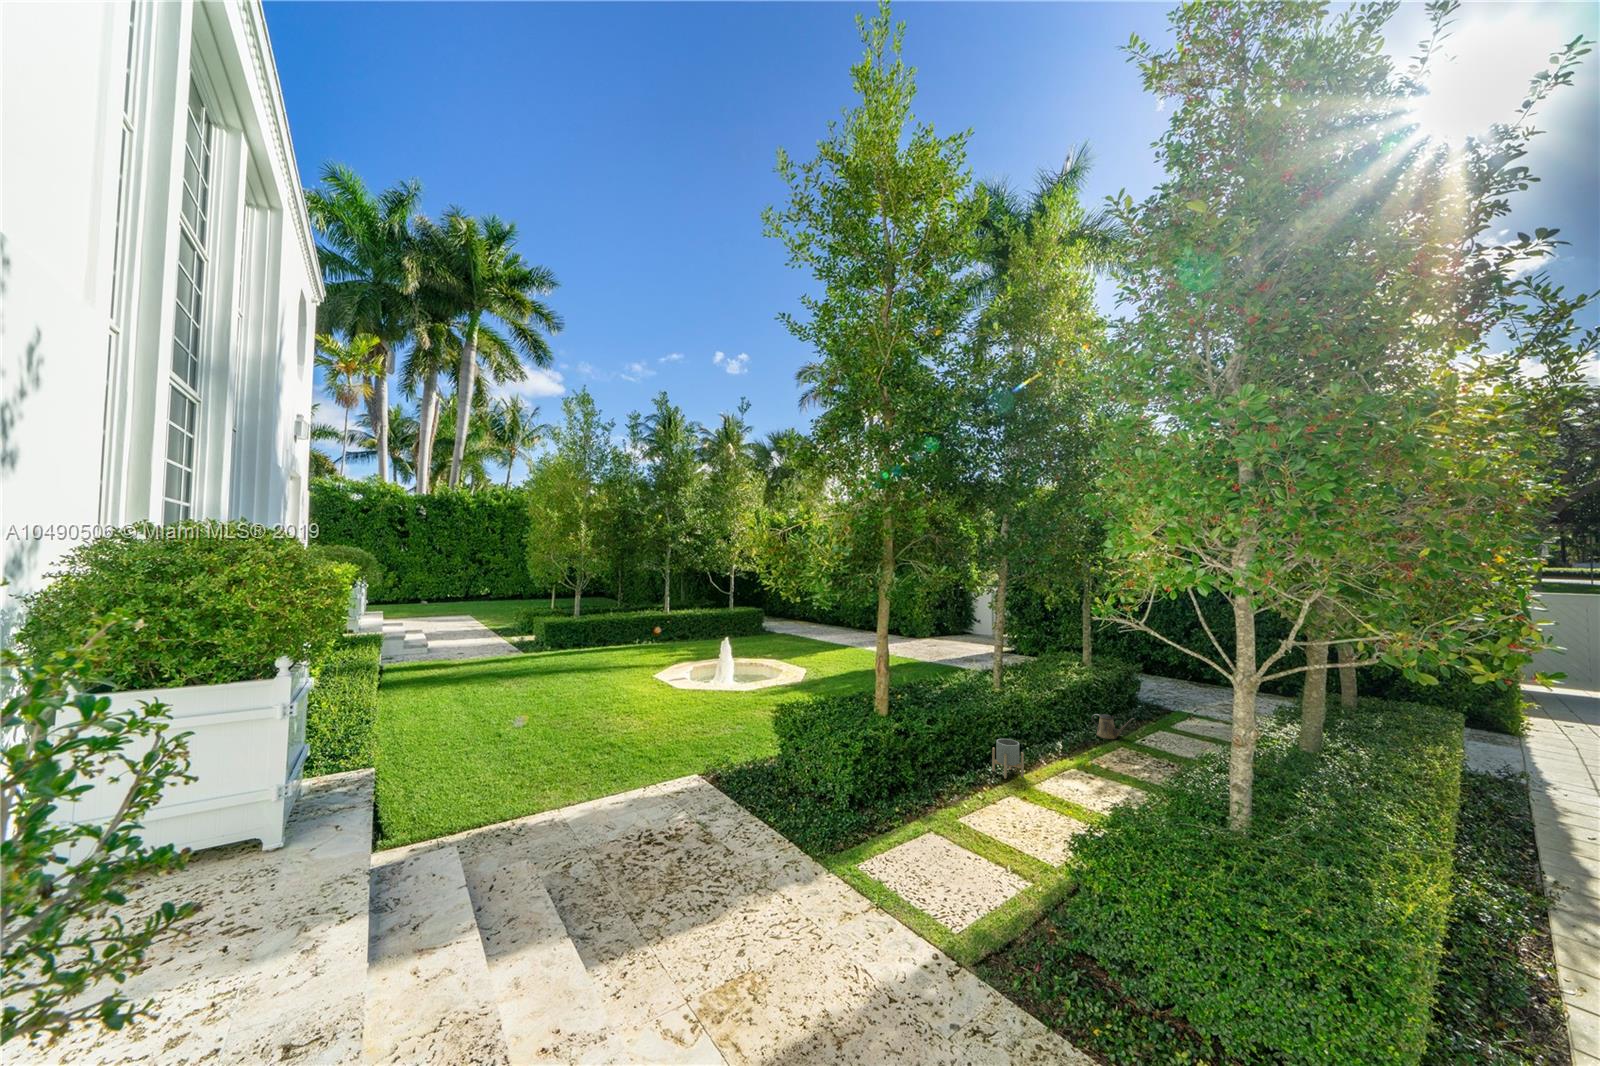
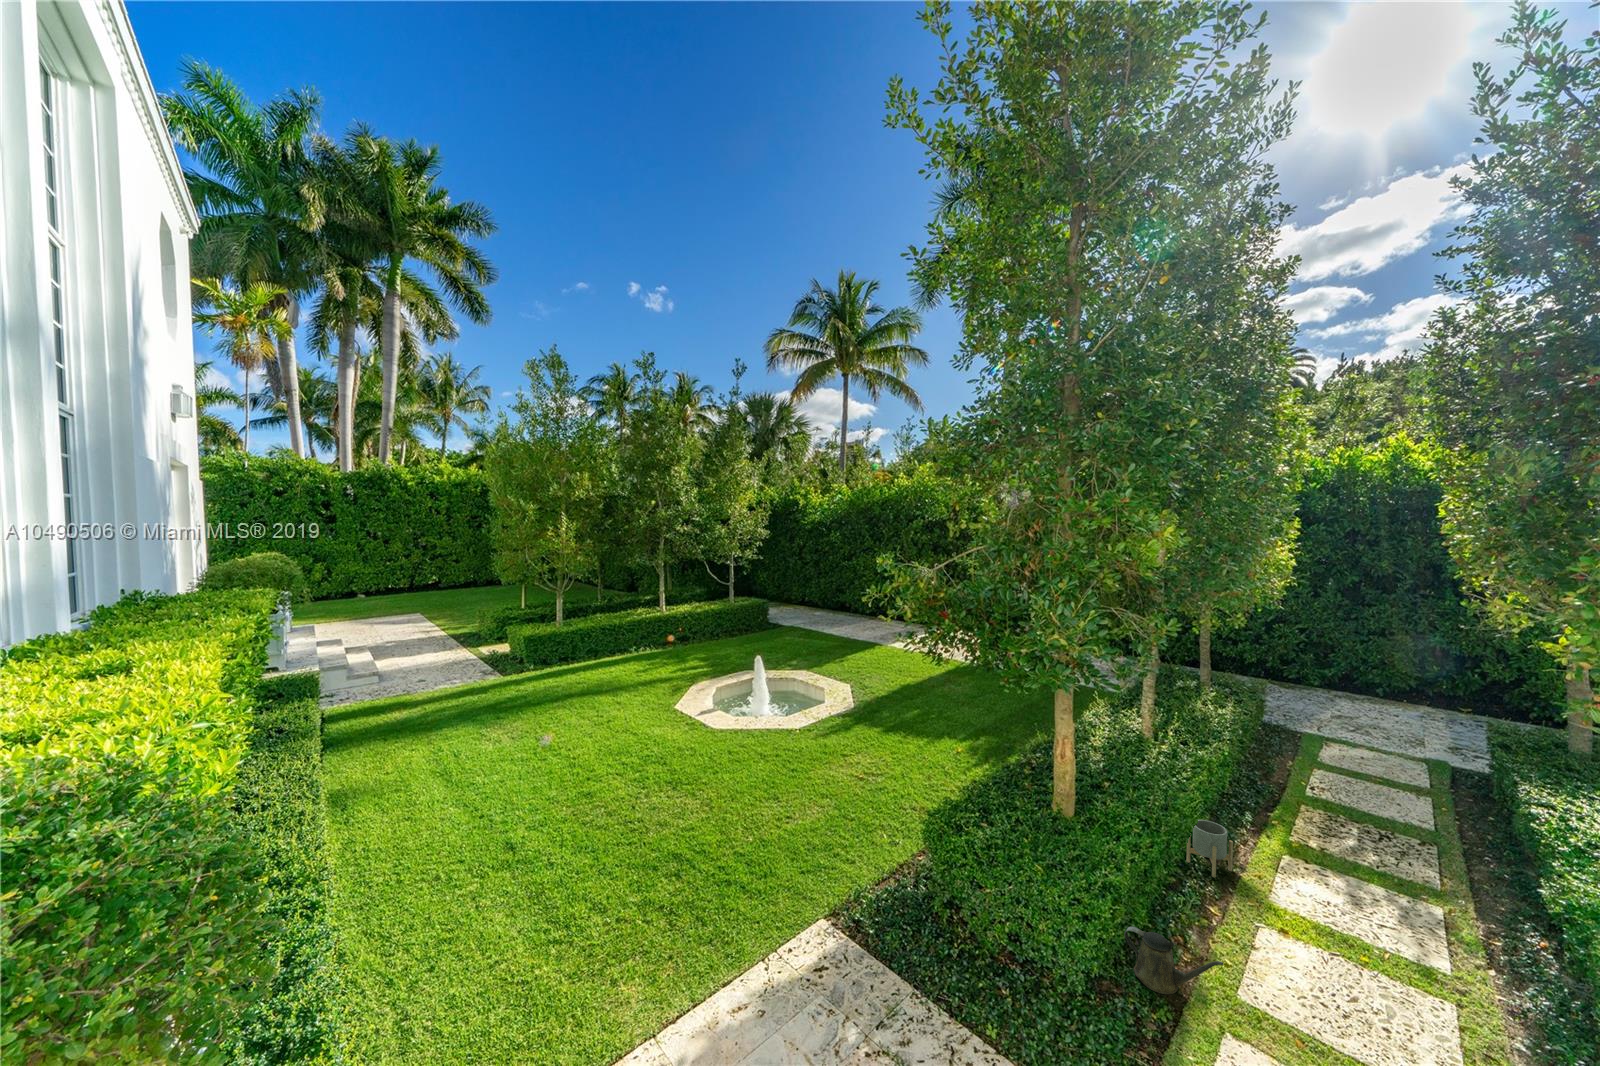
watering can: present [1092,714,1135,739] -> present [1124,927,1223,994]

